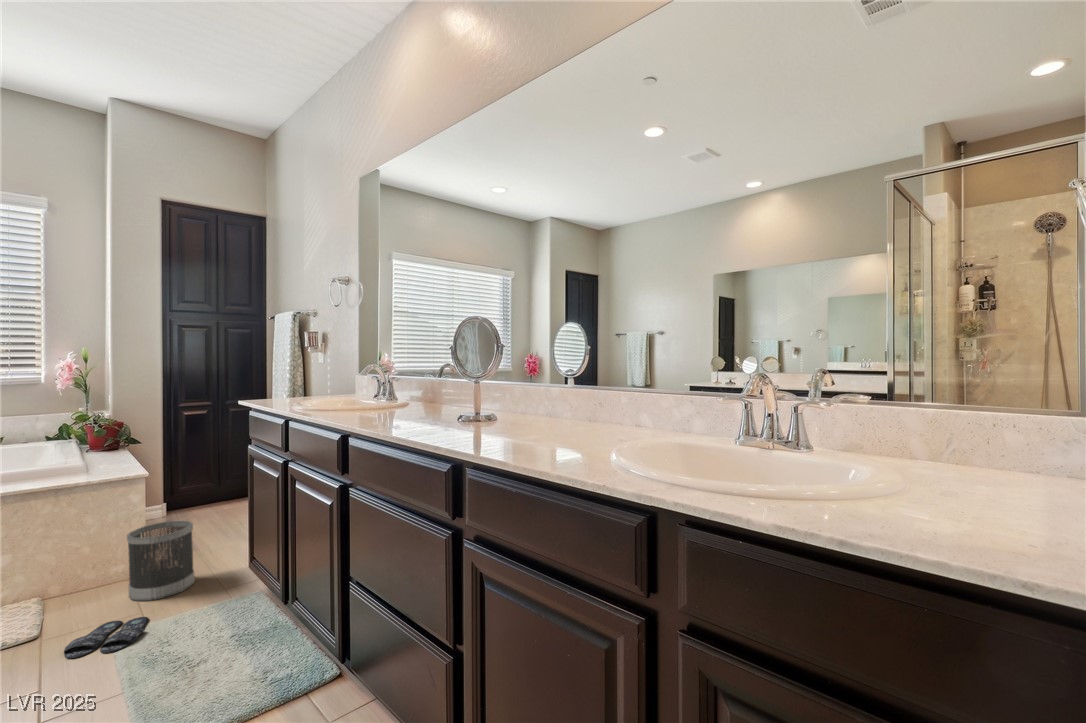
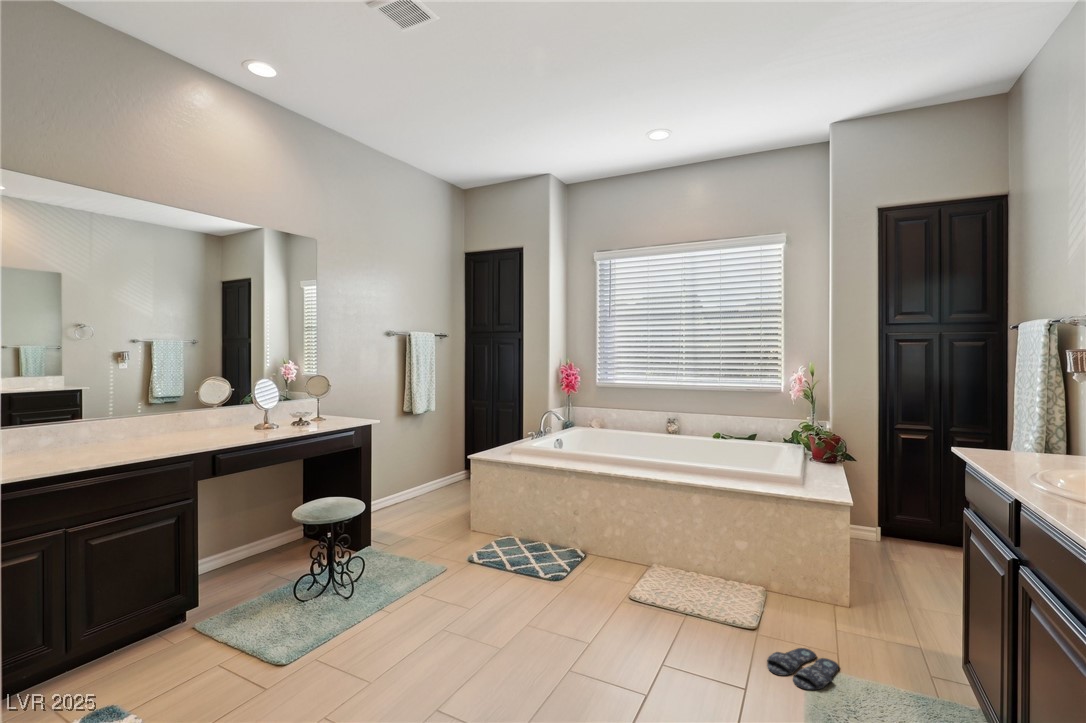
wastebasket: present [127,520,195,601] -> none [827,560,893,651]

